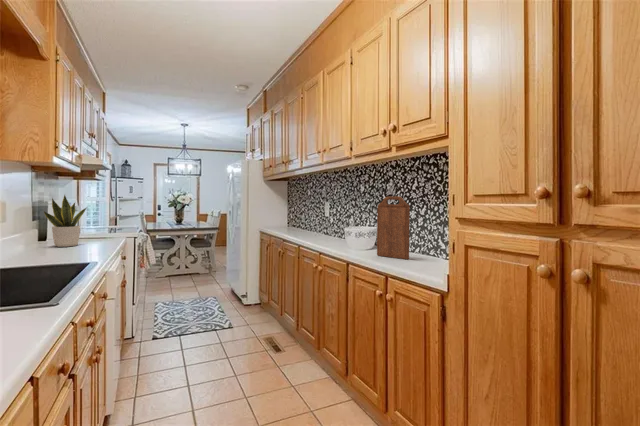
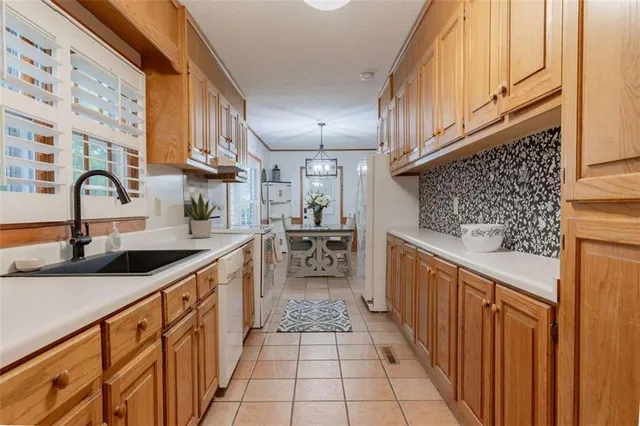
cutting board: present [377,196,410,259] -> none [493,181,533,260]

